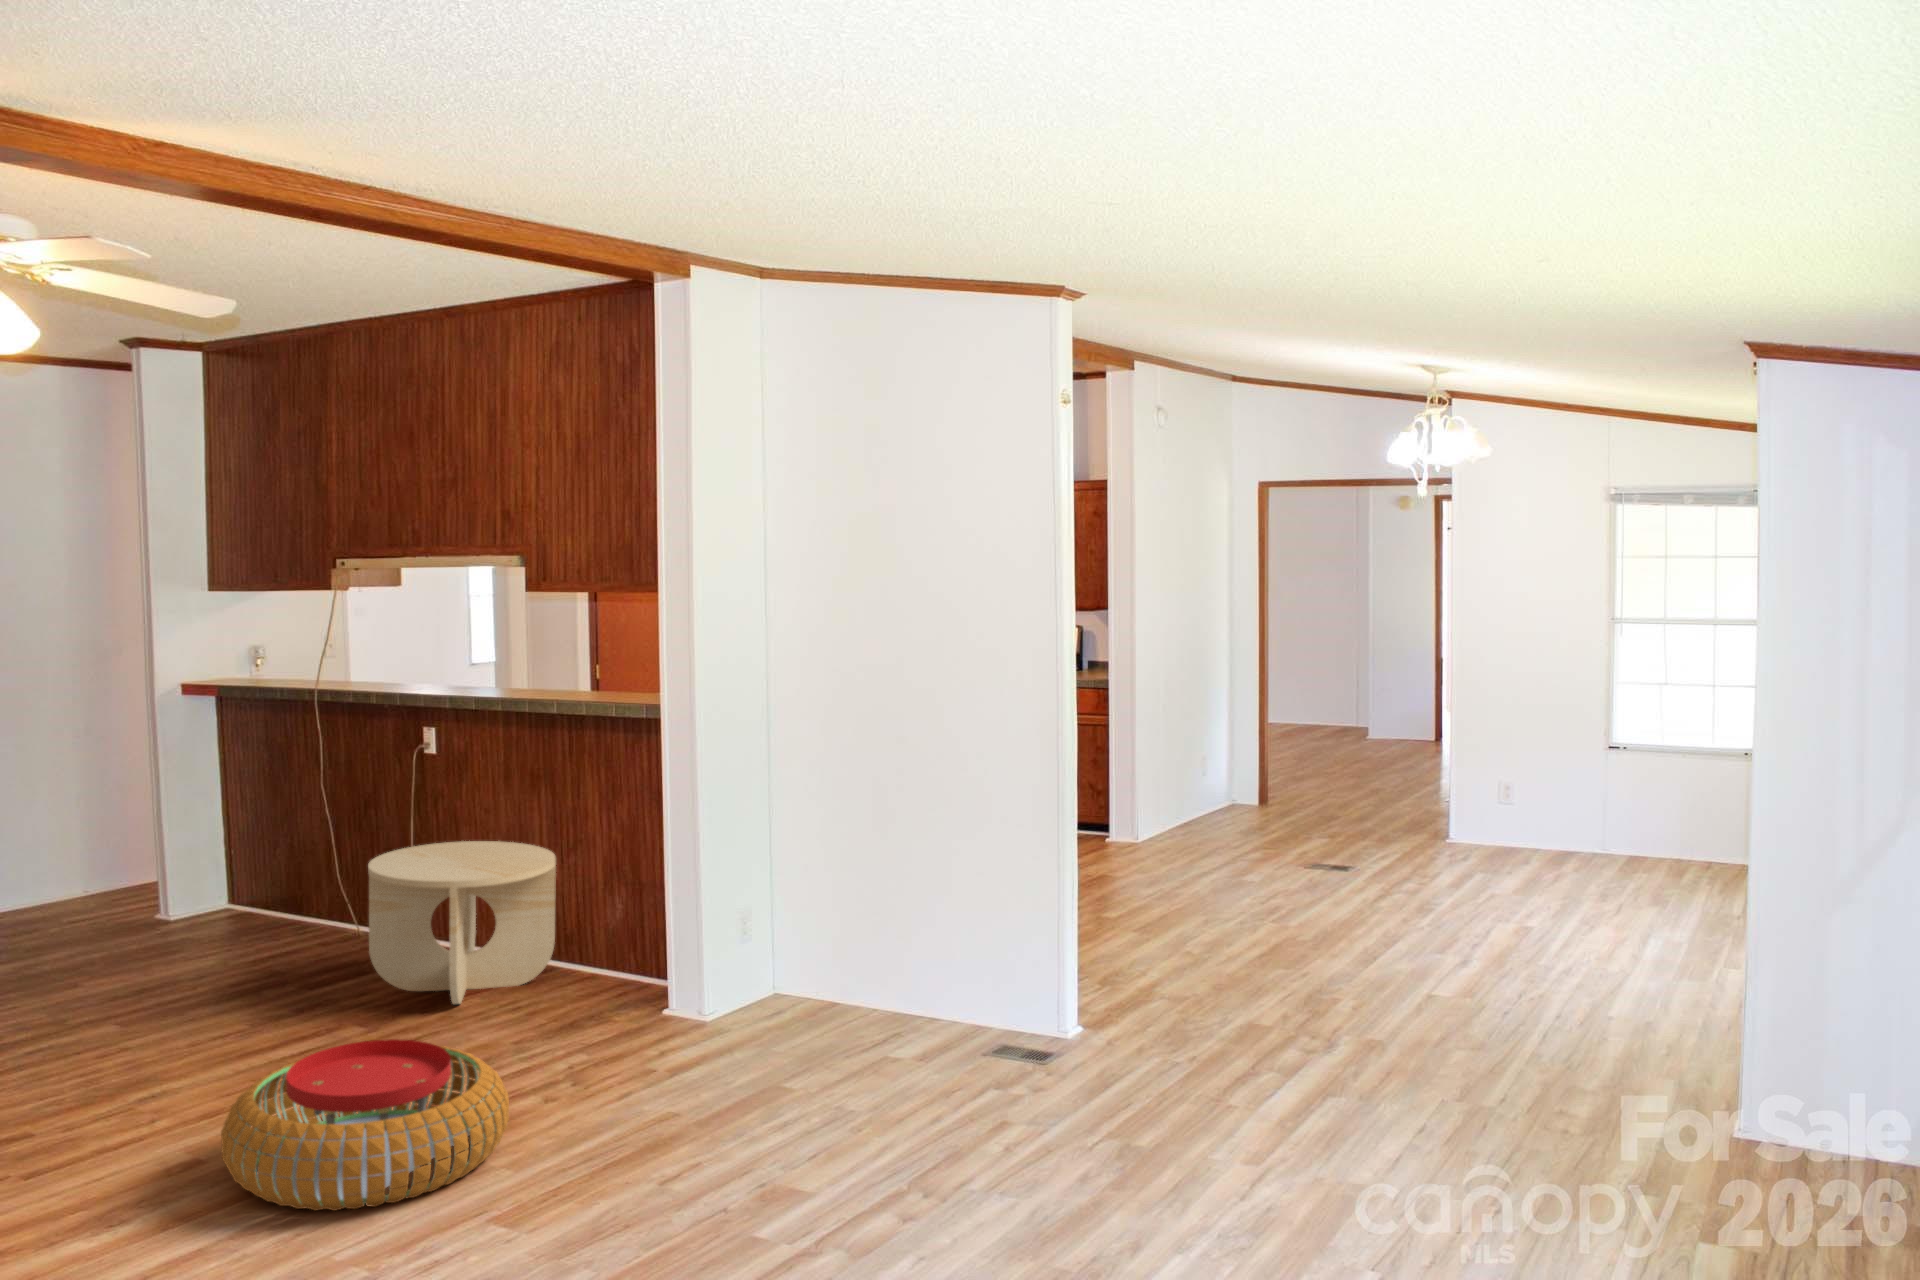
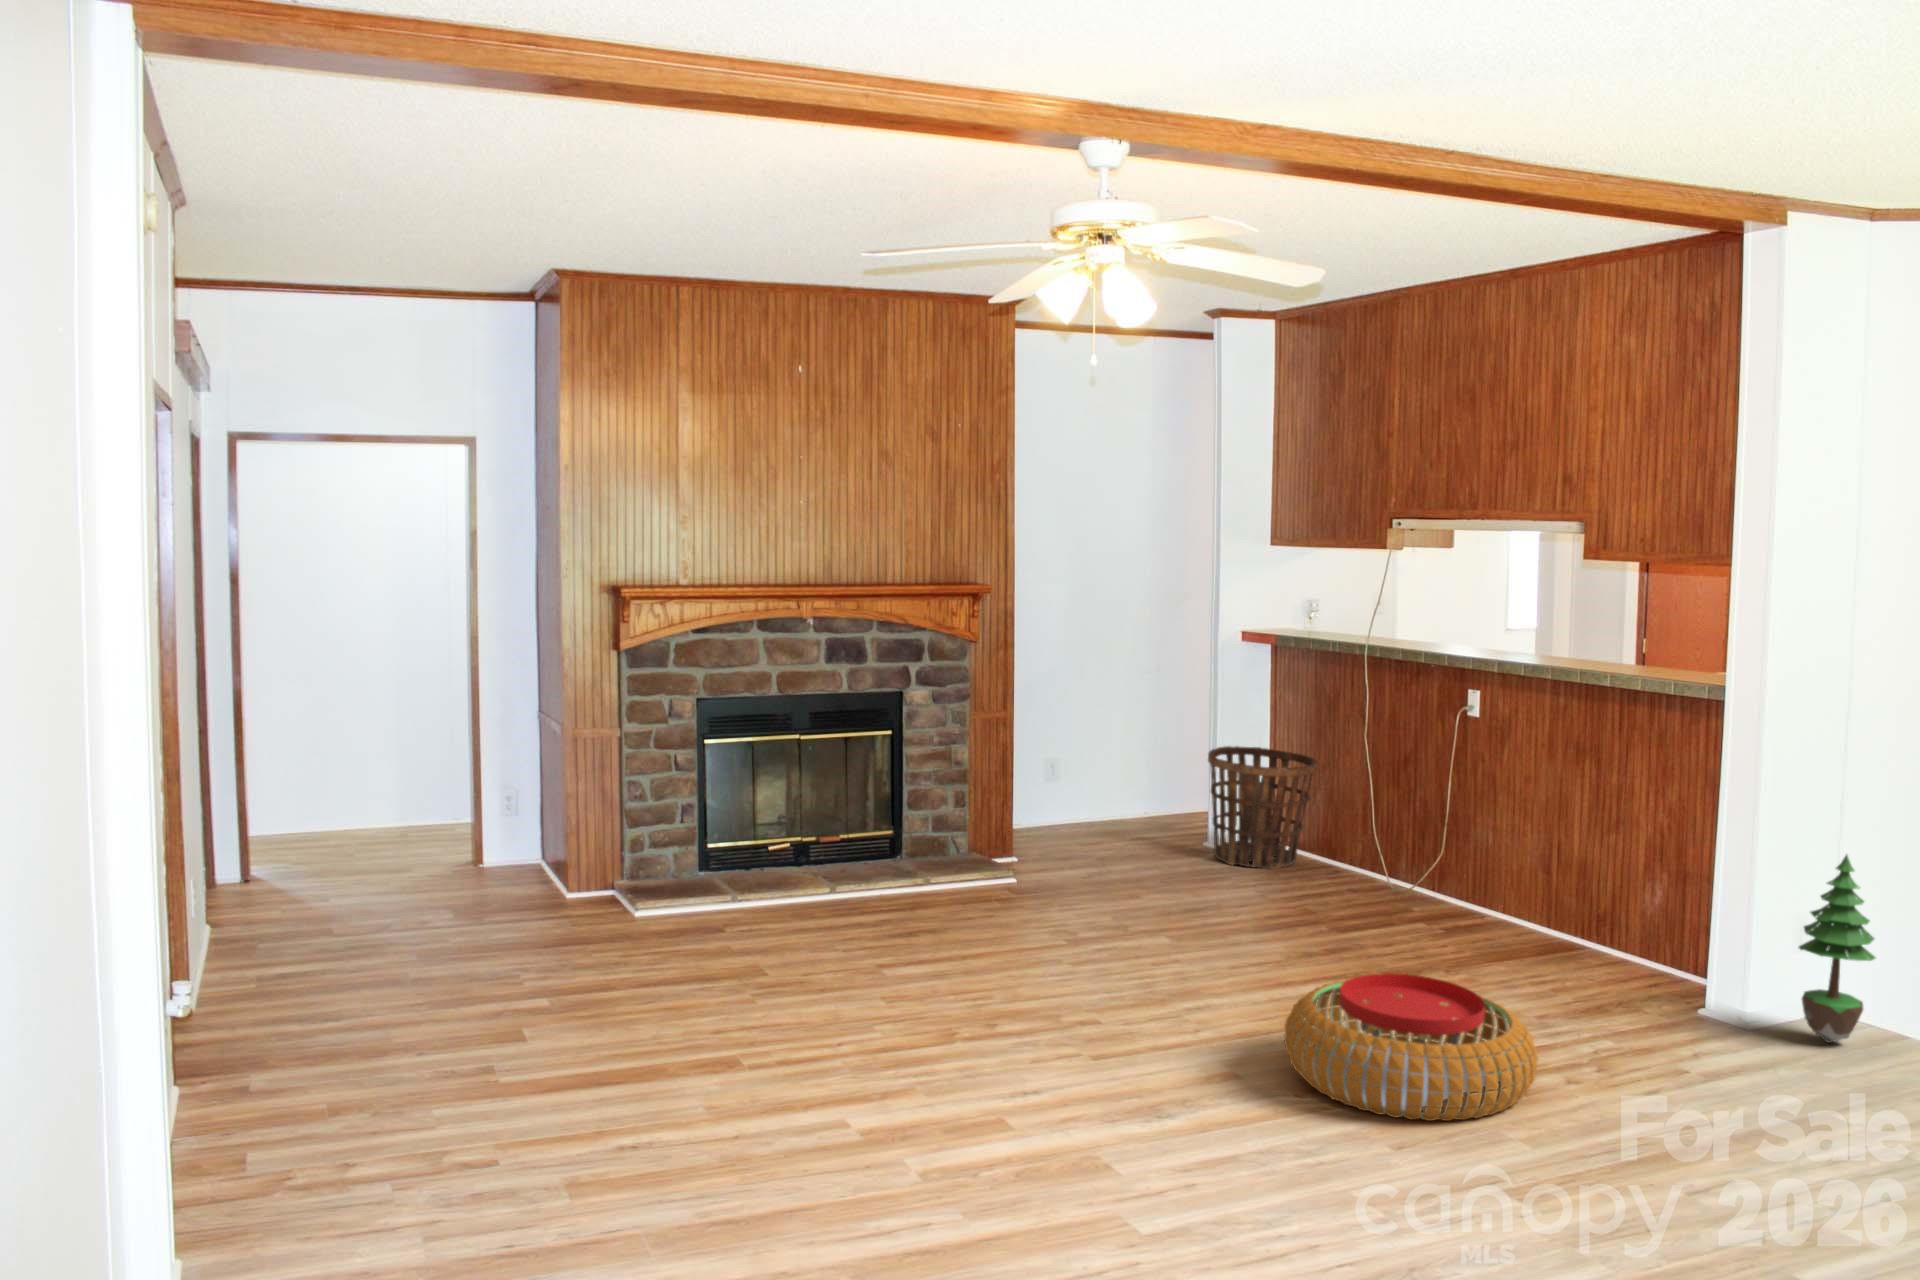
basket: none [143,808,274,941] -> present [1208,746,1317,869]
side table: present [368,841,556,1004] -> none [1404,805,1594,966]
potted tree: none [739,845,802,1018] -> present [1798,855,1875,1043]

